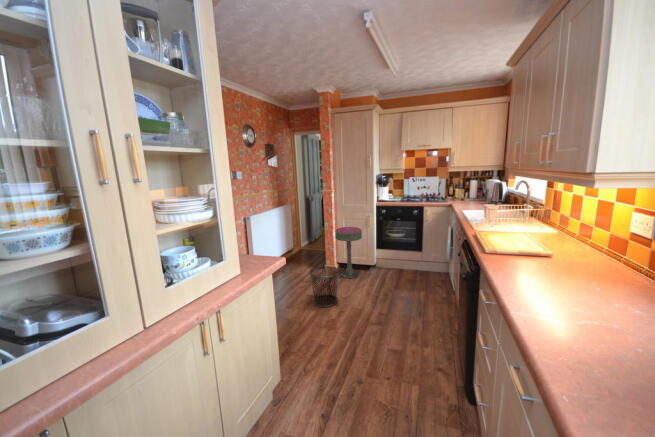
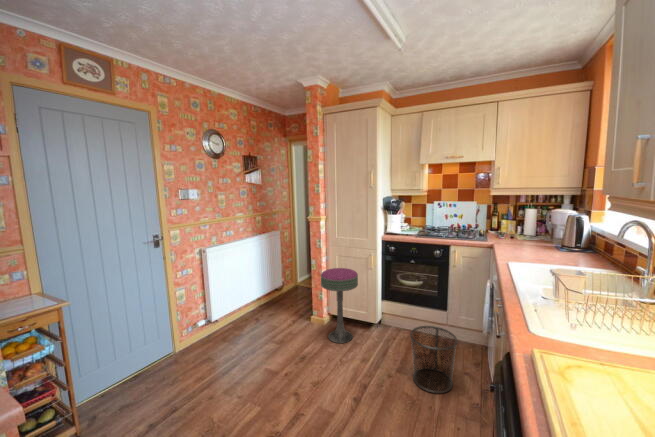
waste bin: present [310,266,339,307] -> present [410,326,458,393]

